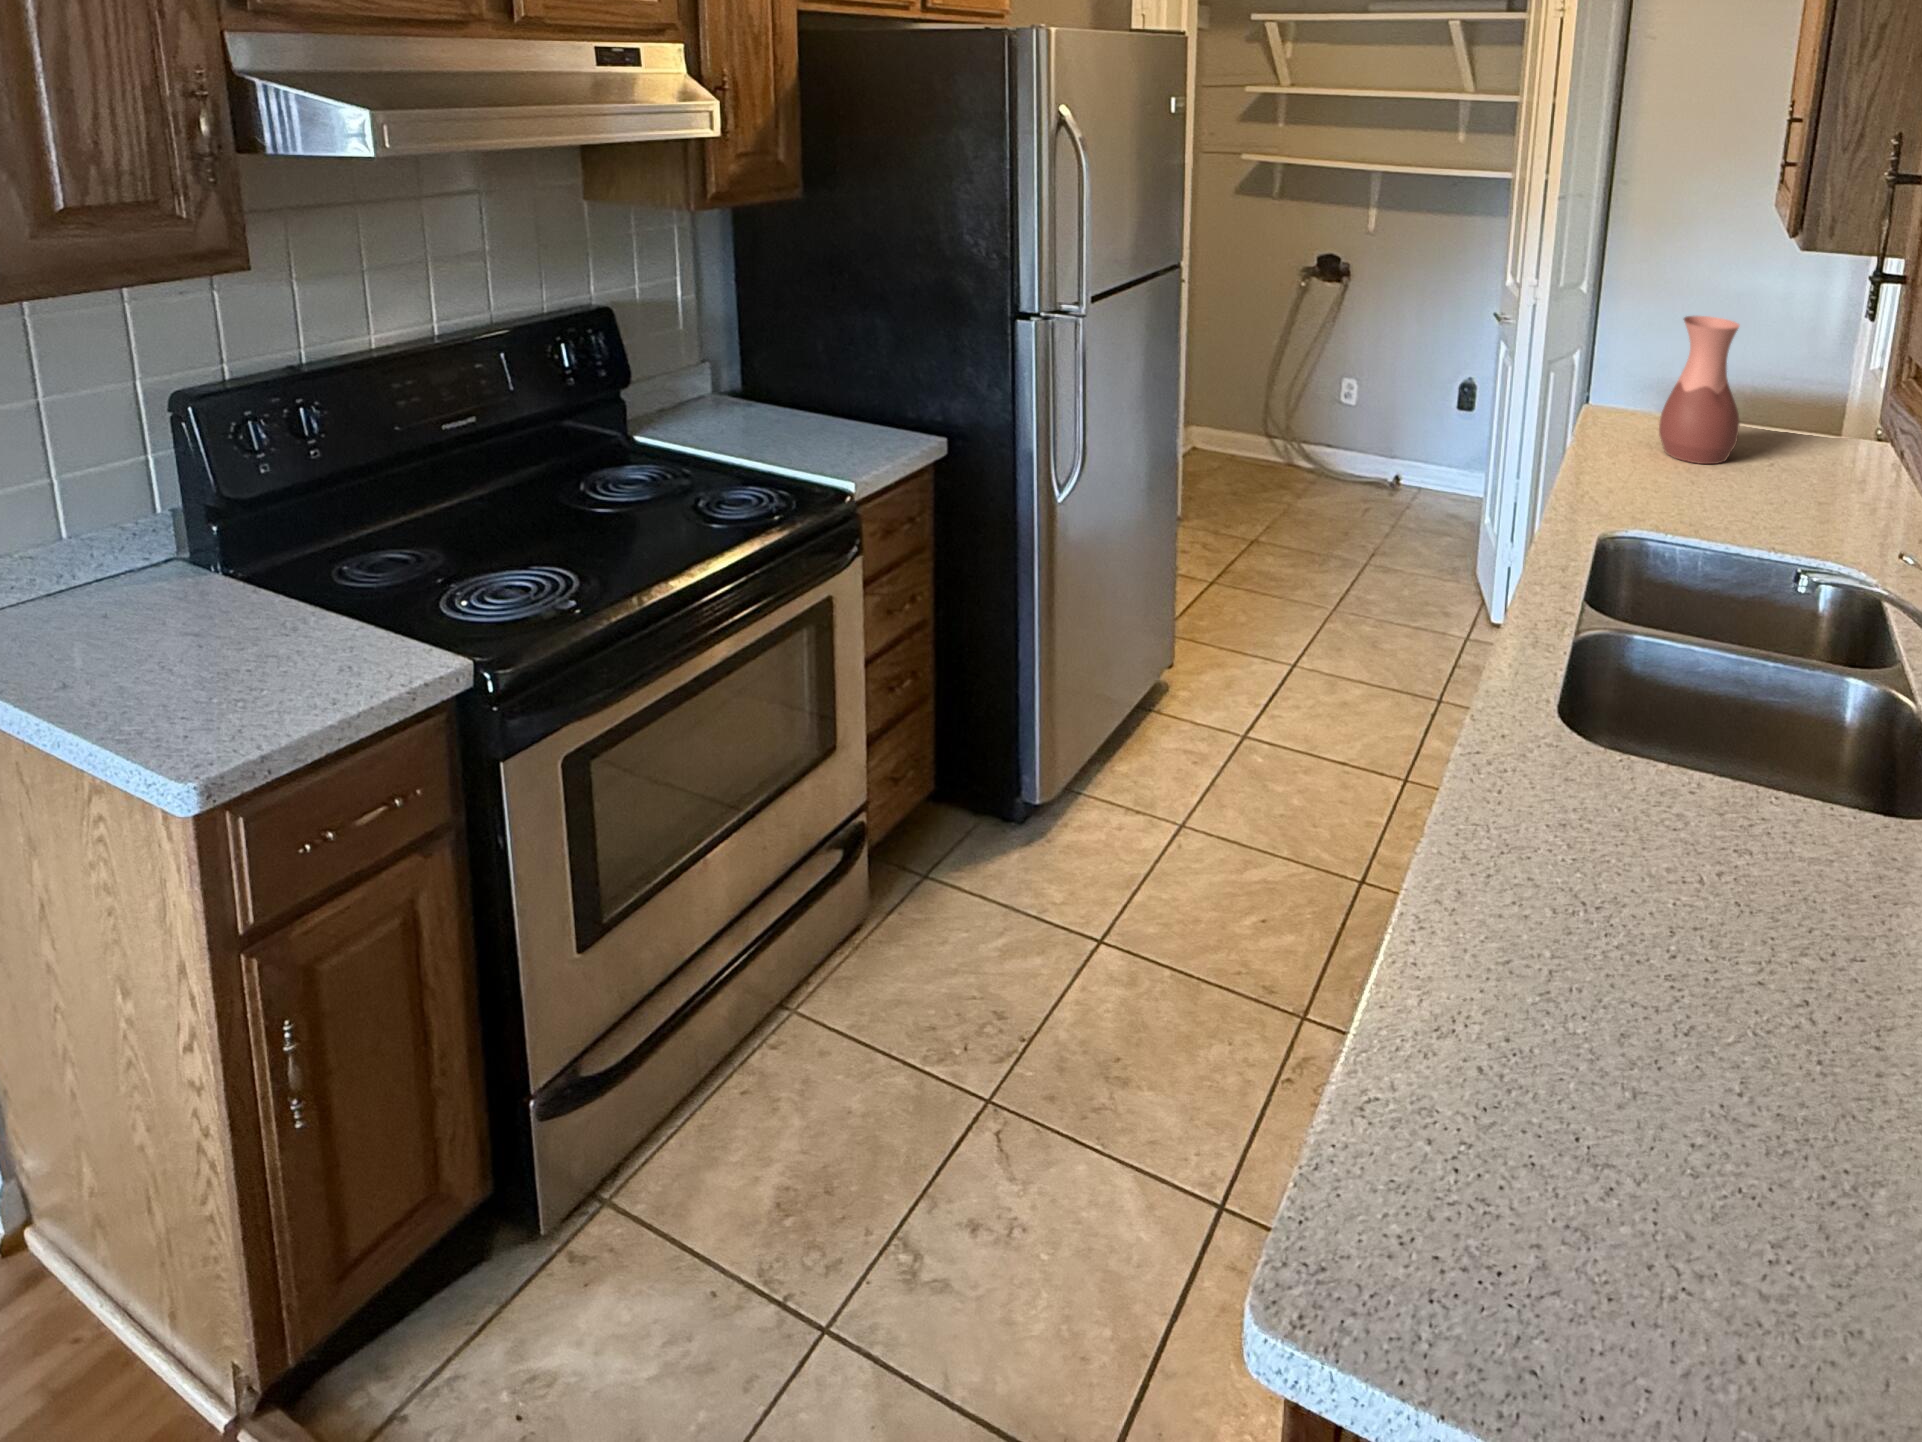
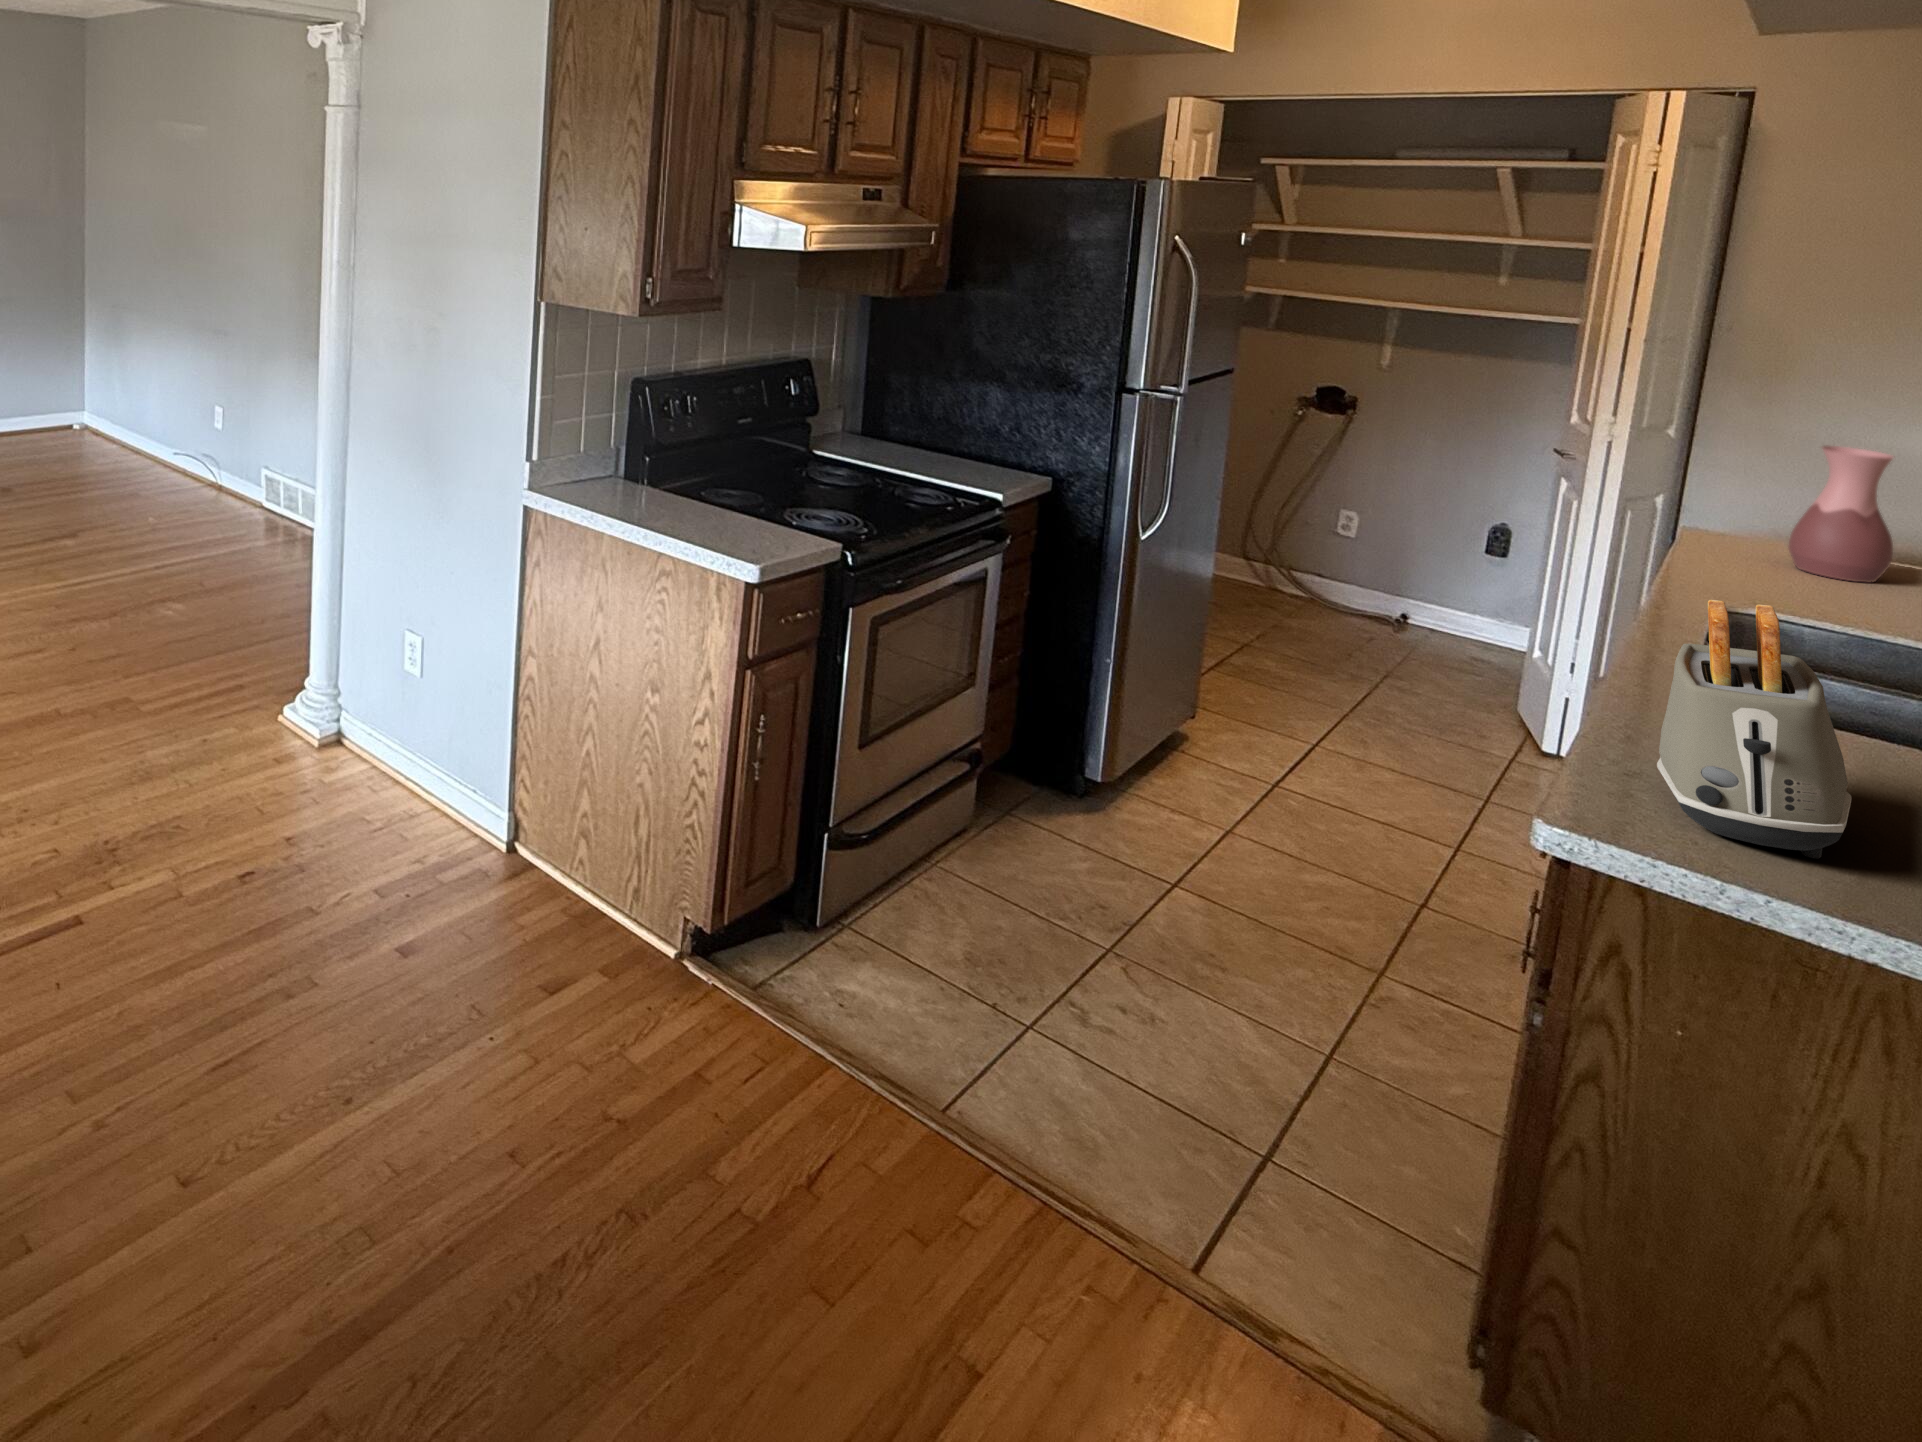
toaster: none [1440,733,1673,1228] -> present [1657,600,1851,859]

